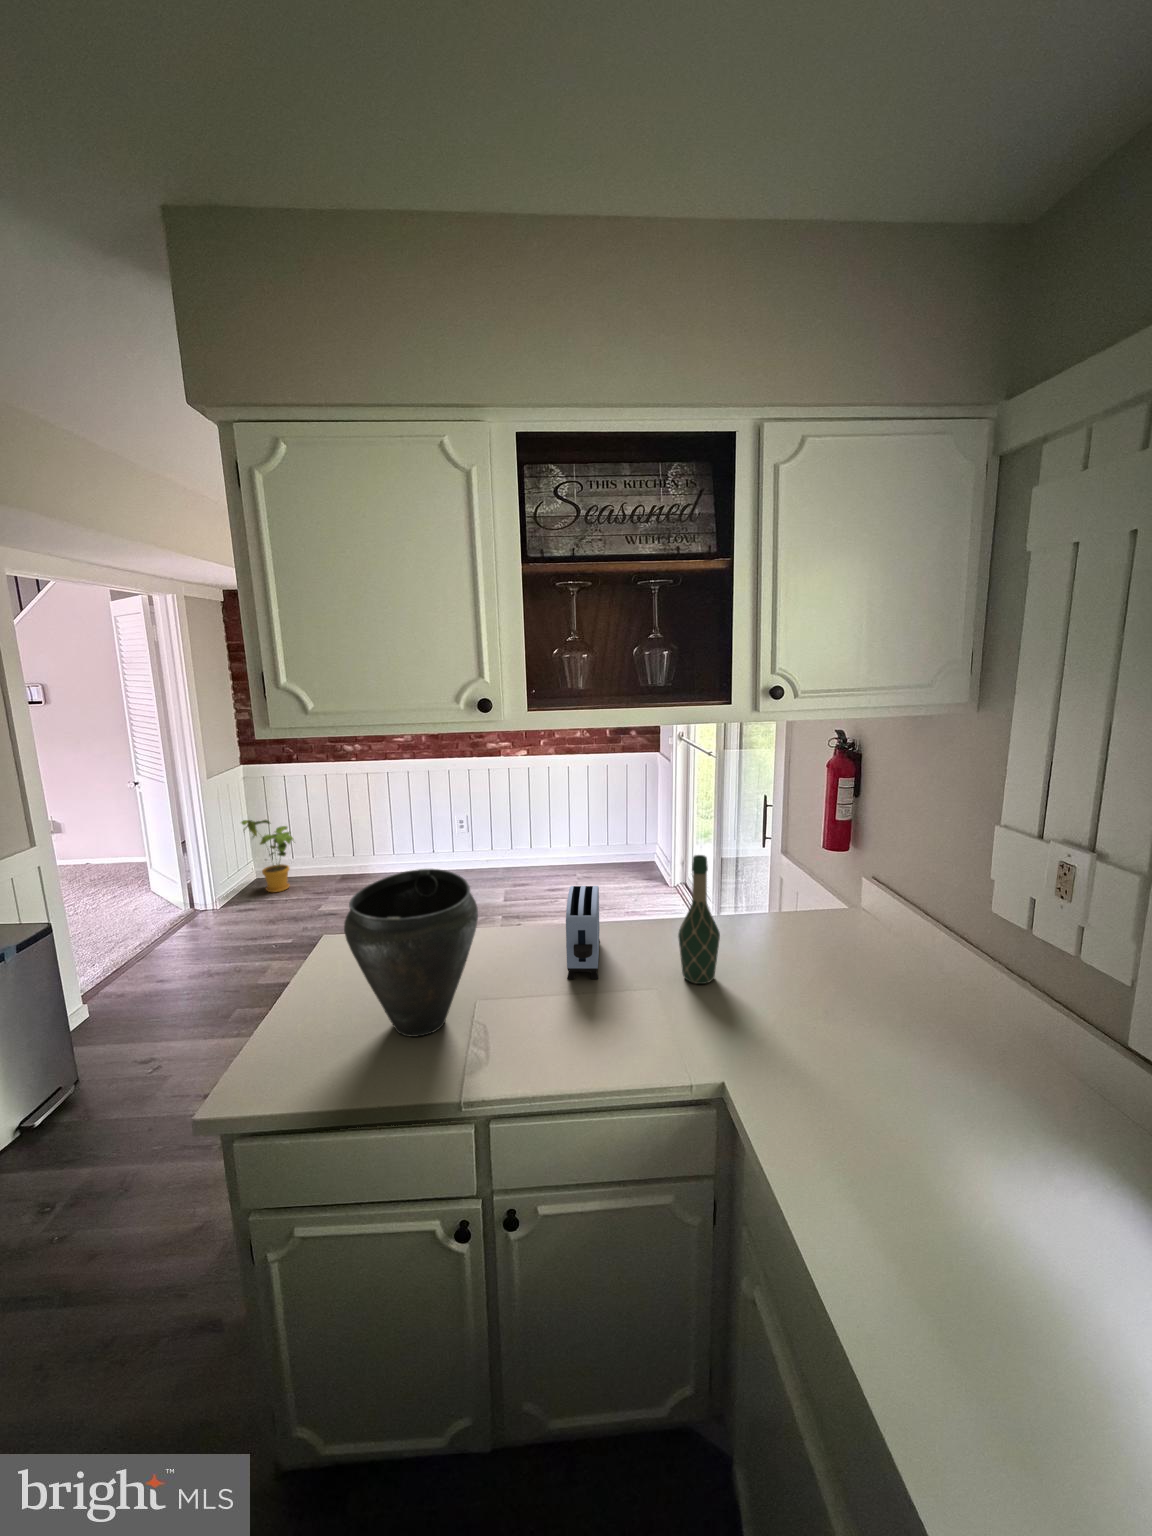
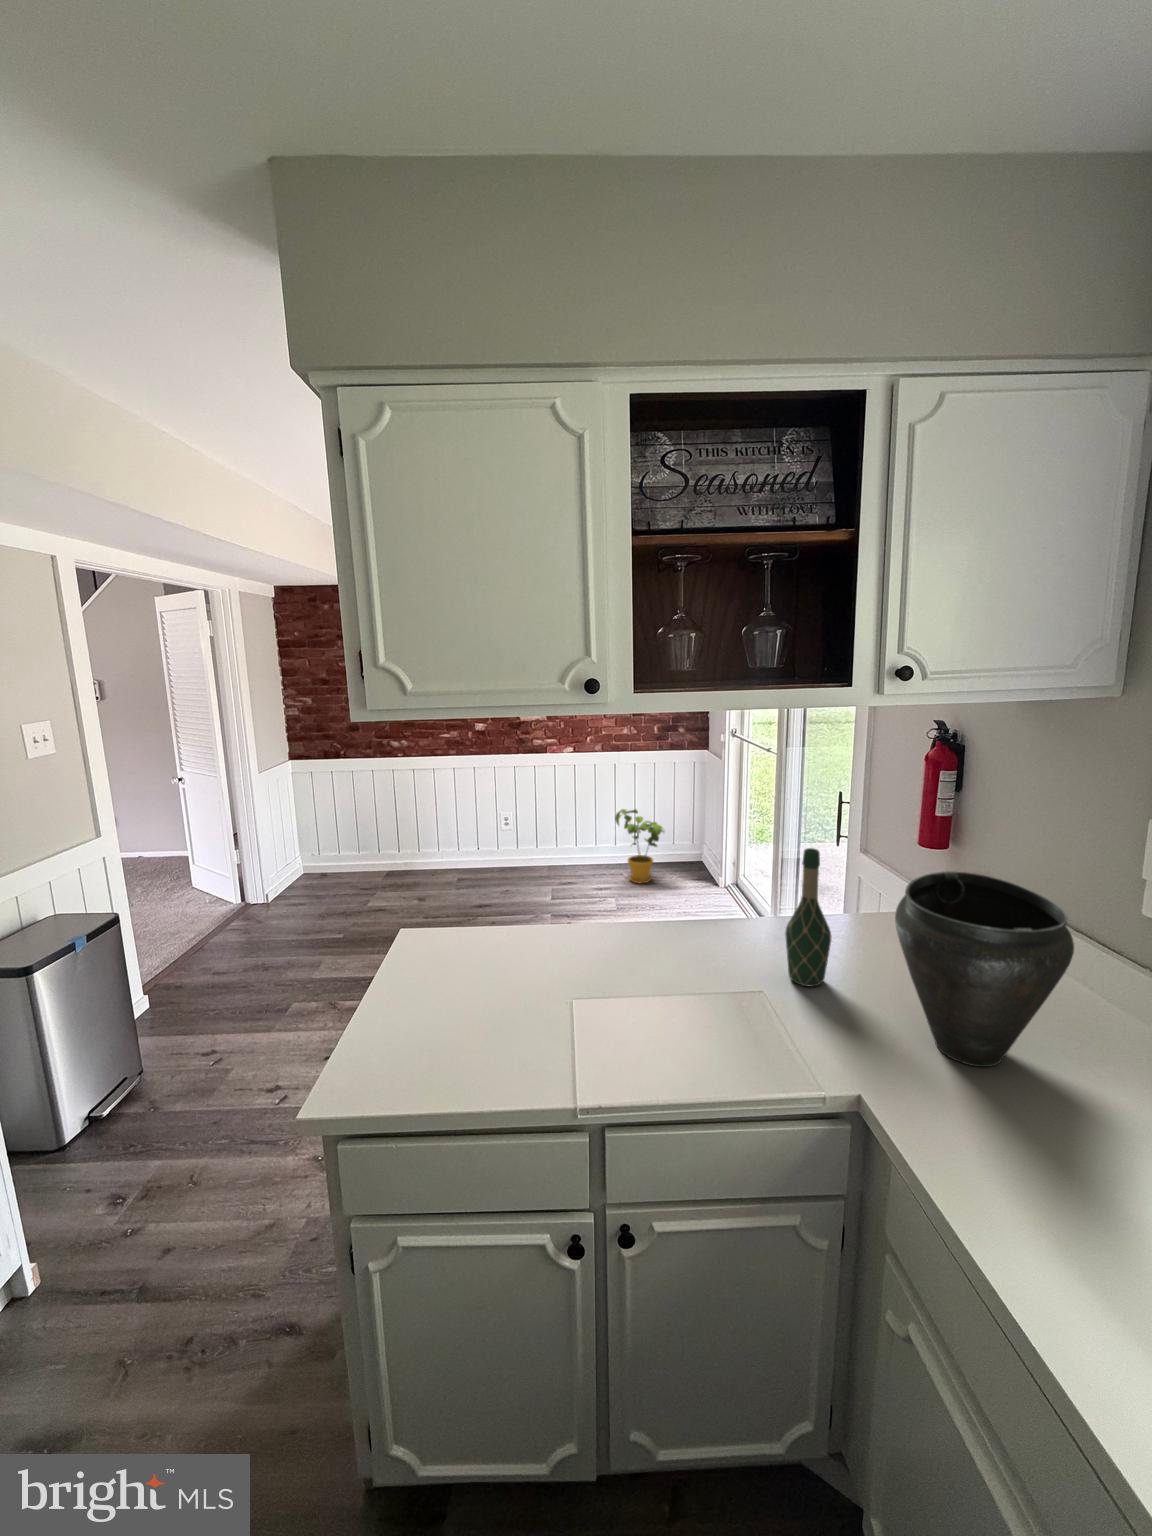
house plant: present [241,820,293,892] -> present [615,809,664,883]
vase: present [344,869,478,1037] -> present [895,871,1074,1067]
toaster: present [566,886,600,979] -> none [662,881,699,979]

